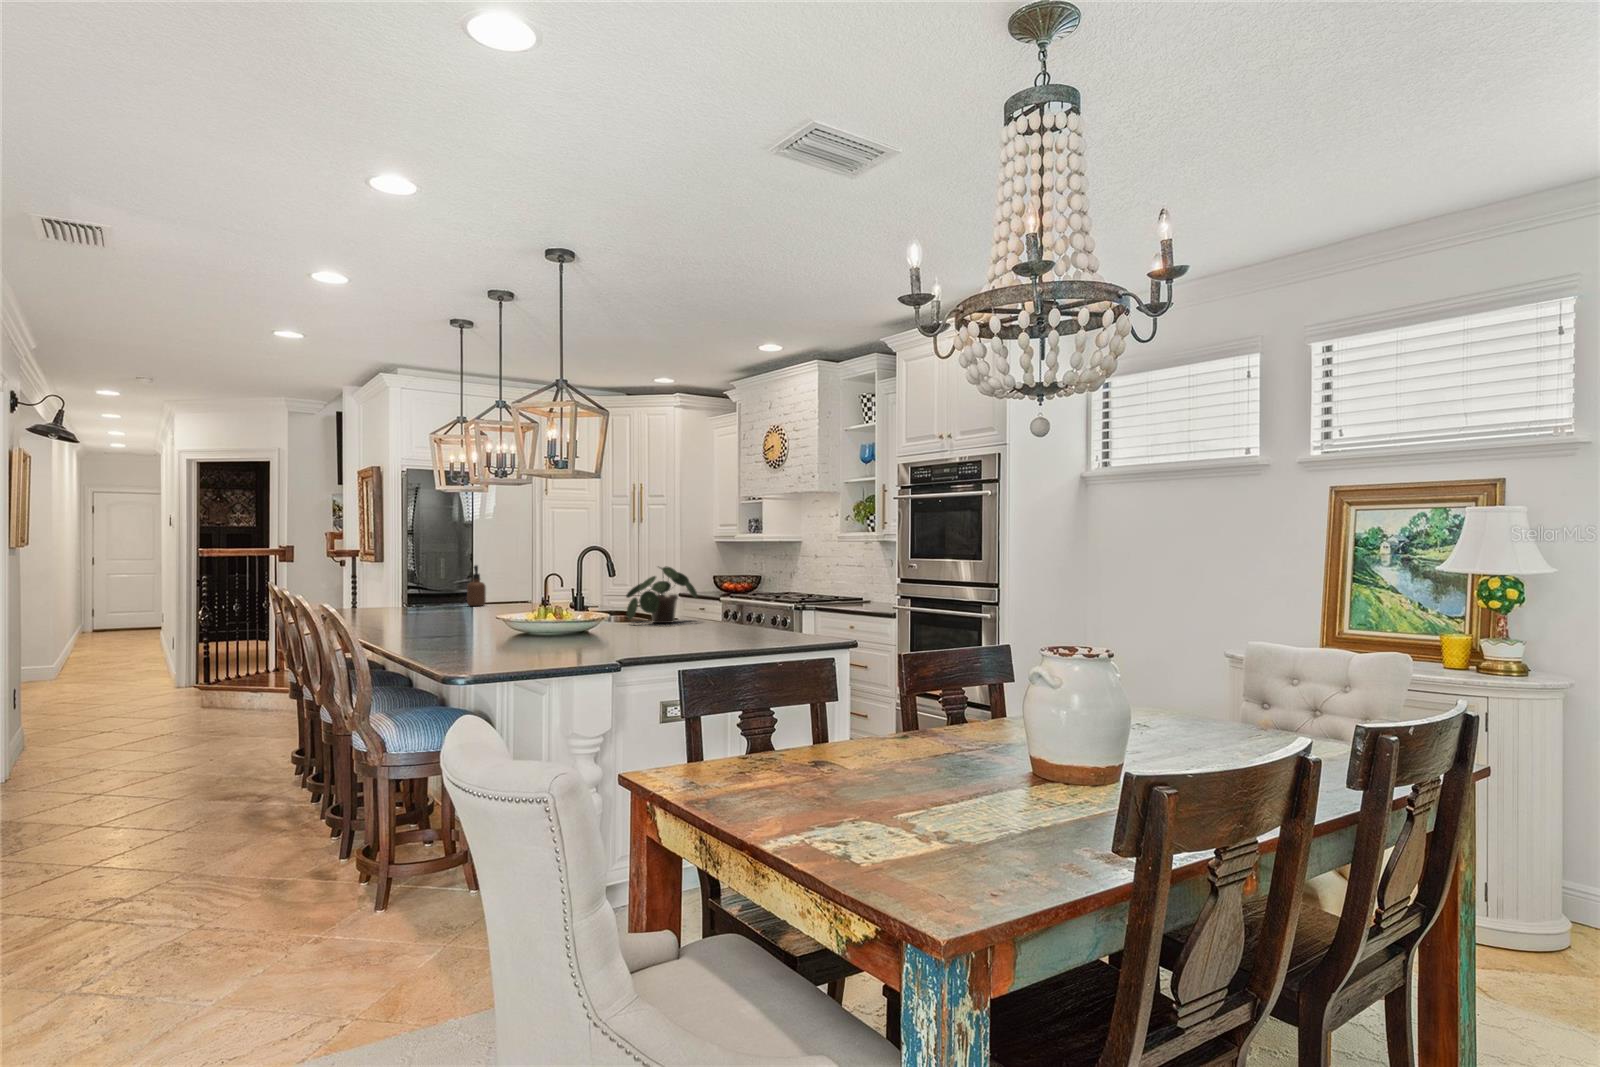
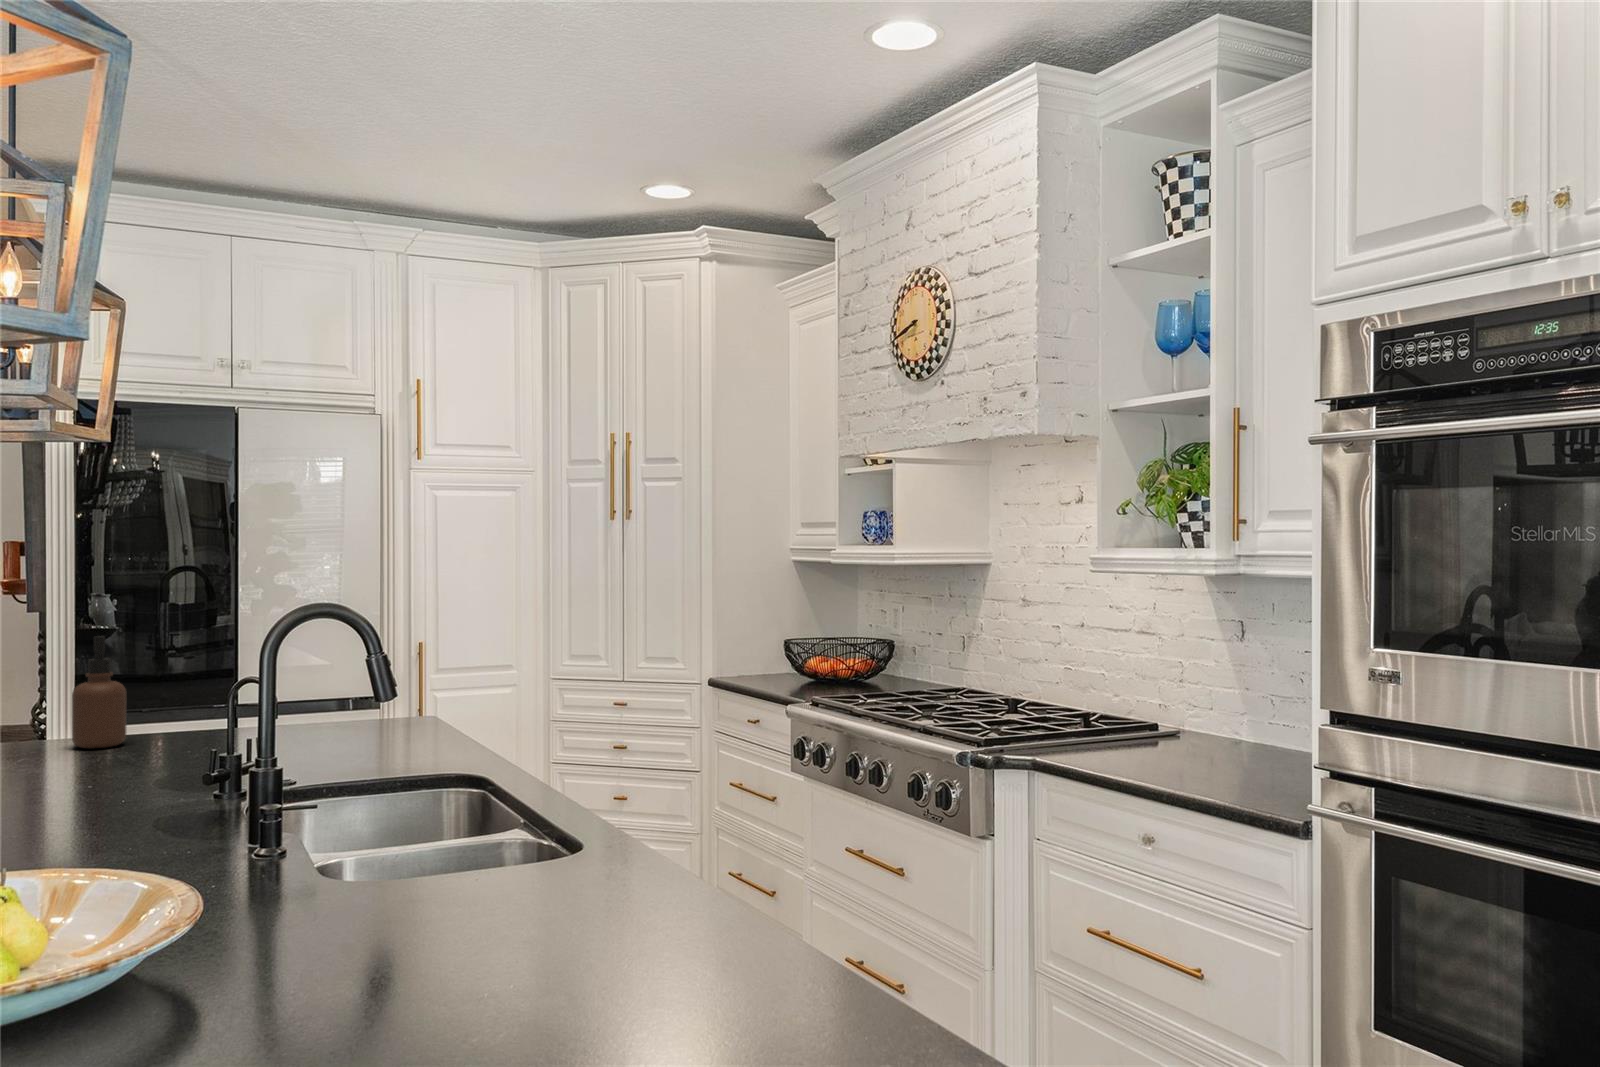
potted plant: present [626,566,697,623] -> none [190,717,521,980]

